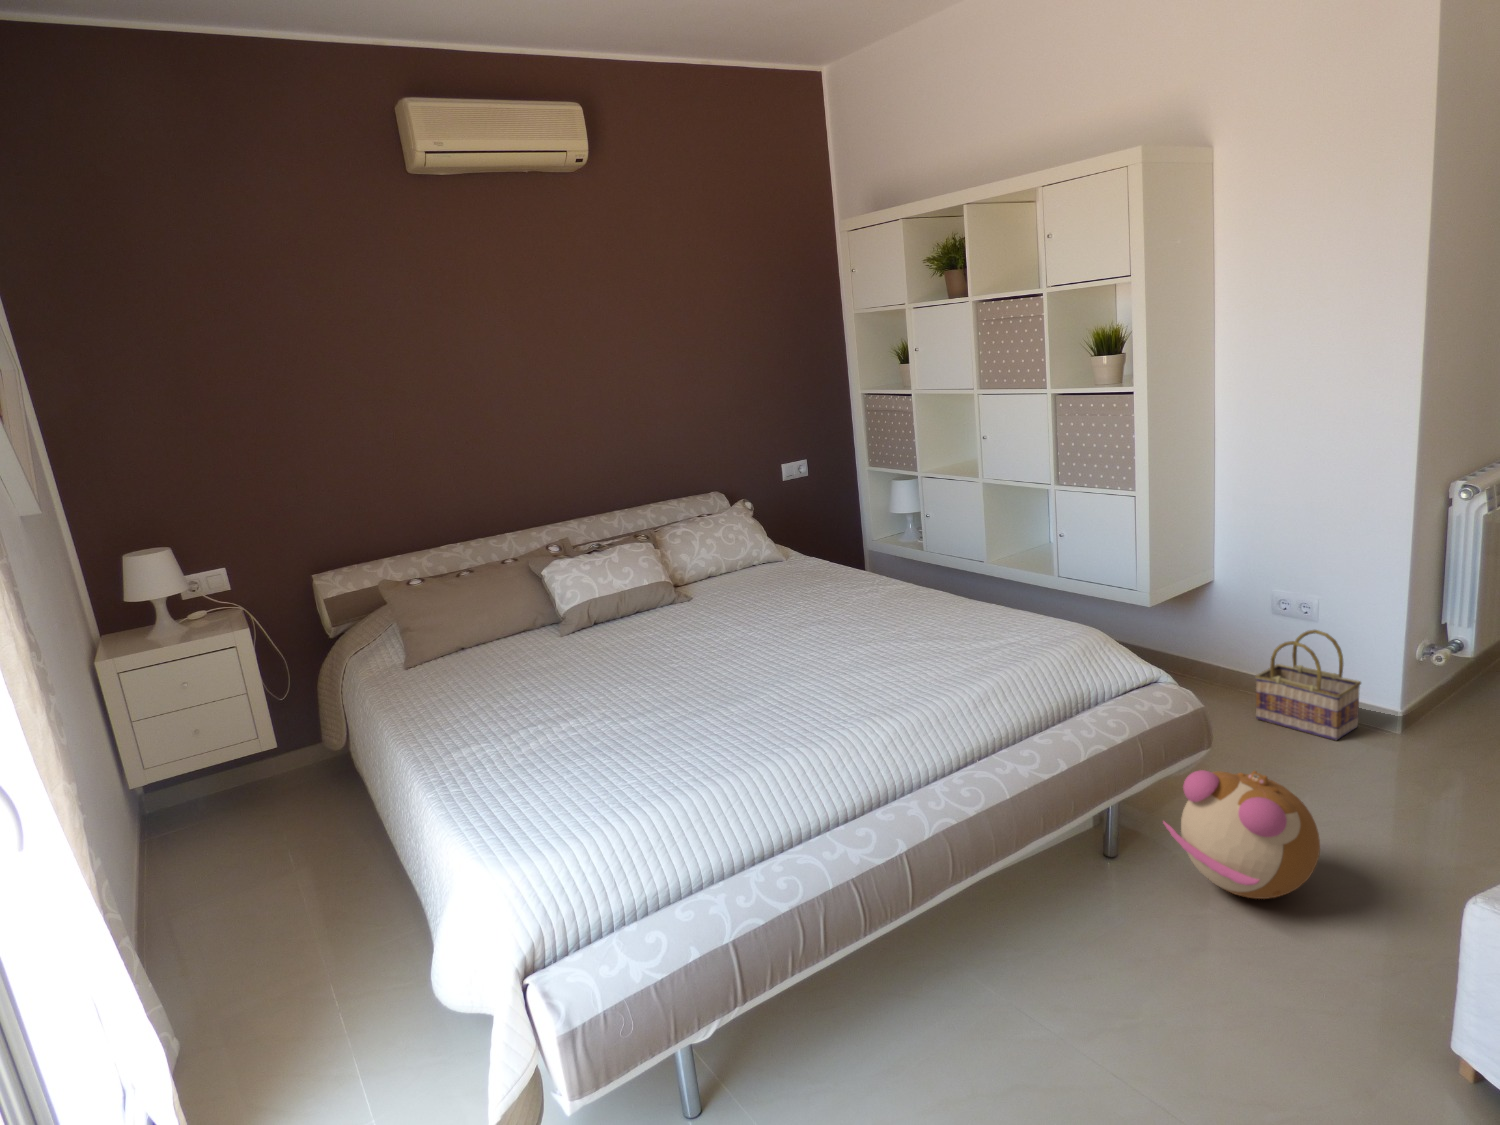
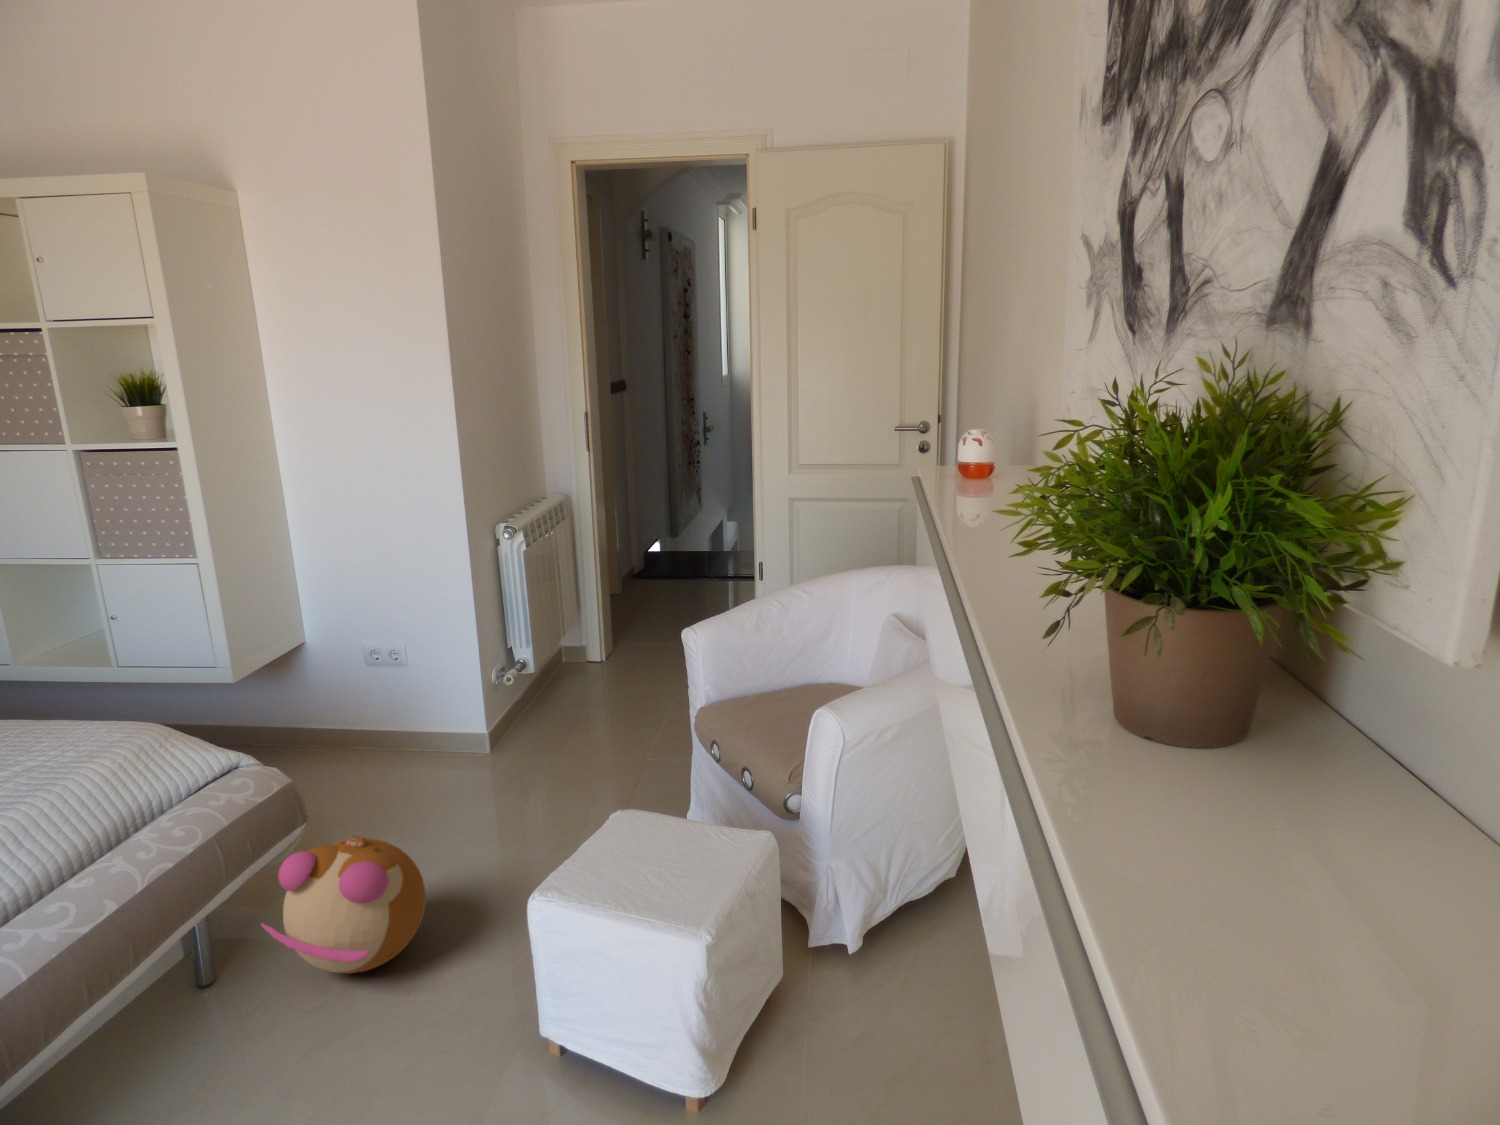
basket: present [1255,630,1361,741] -> none [357,674,455,775]

